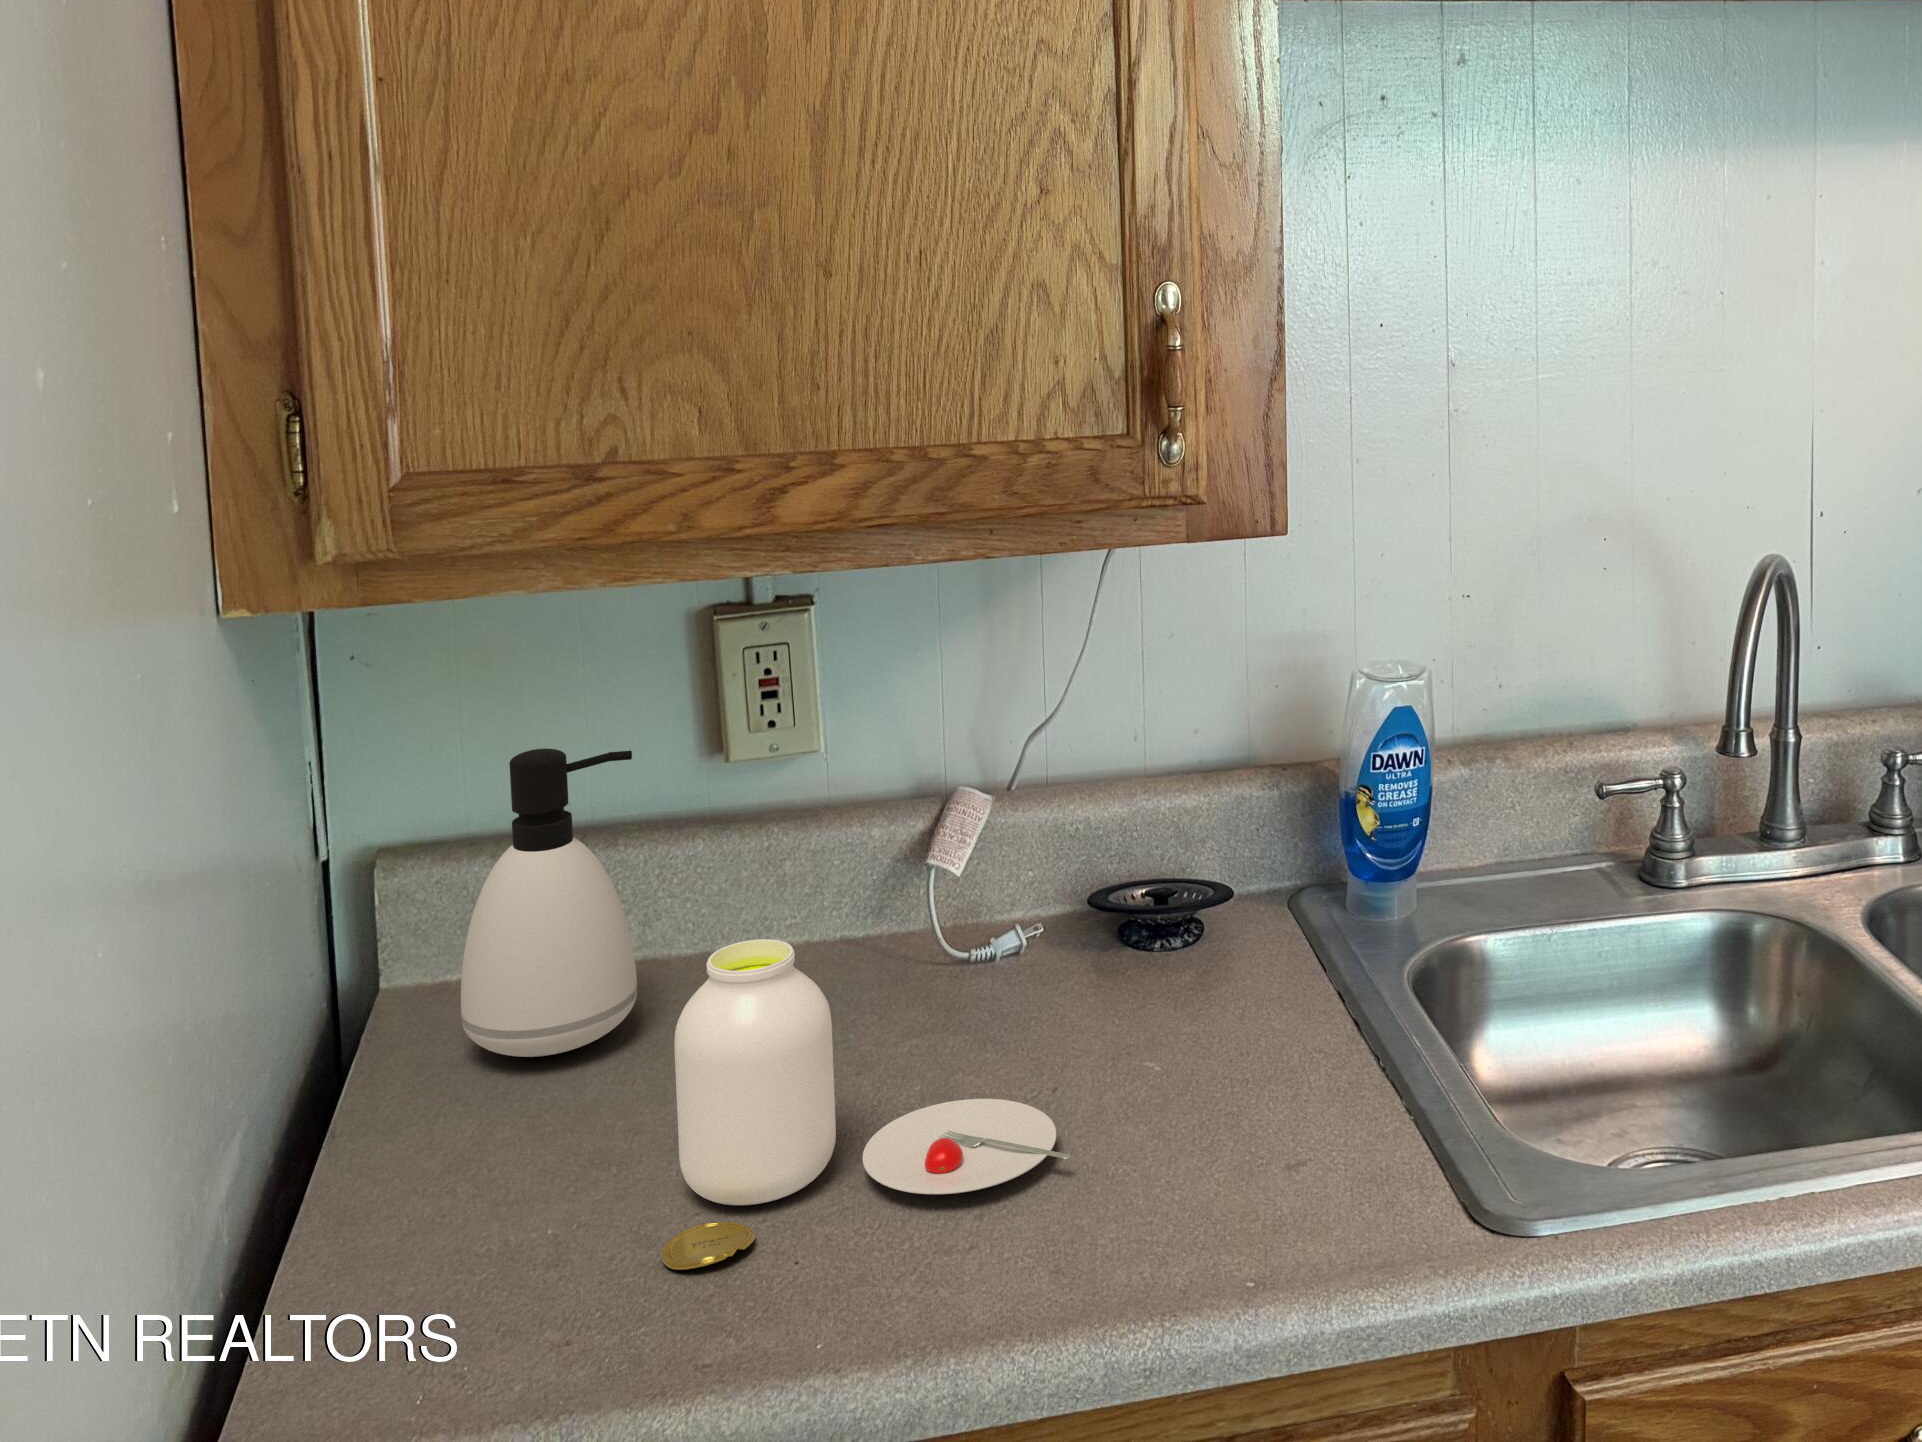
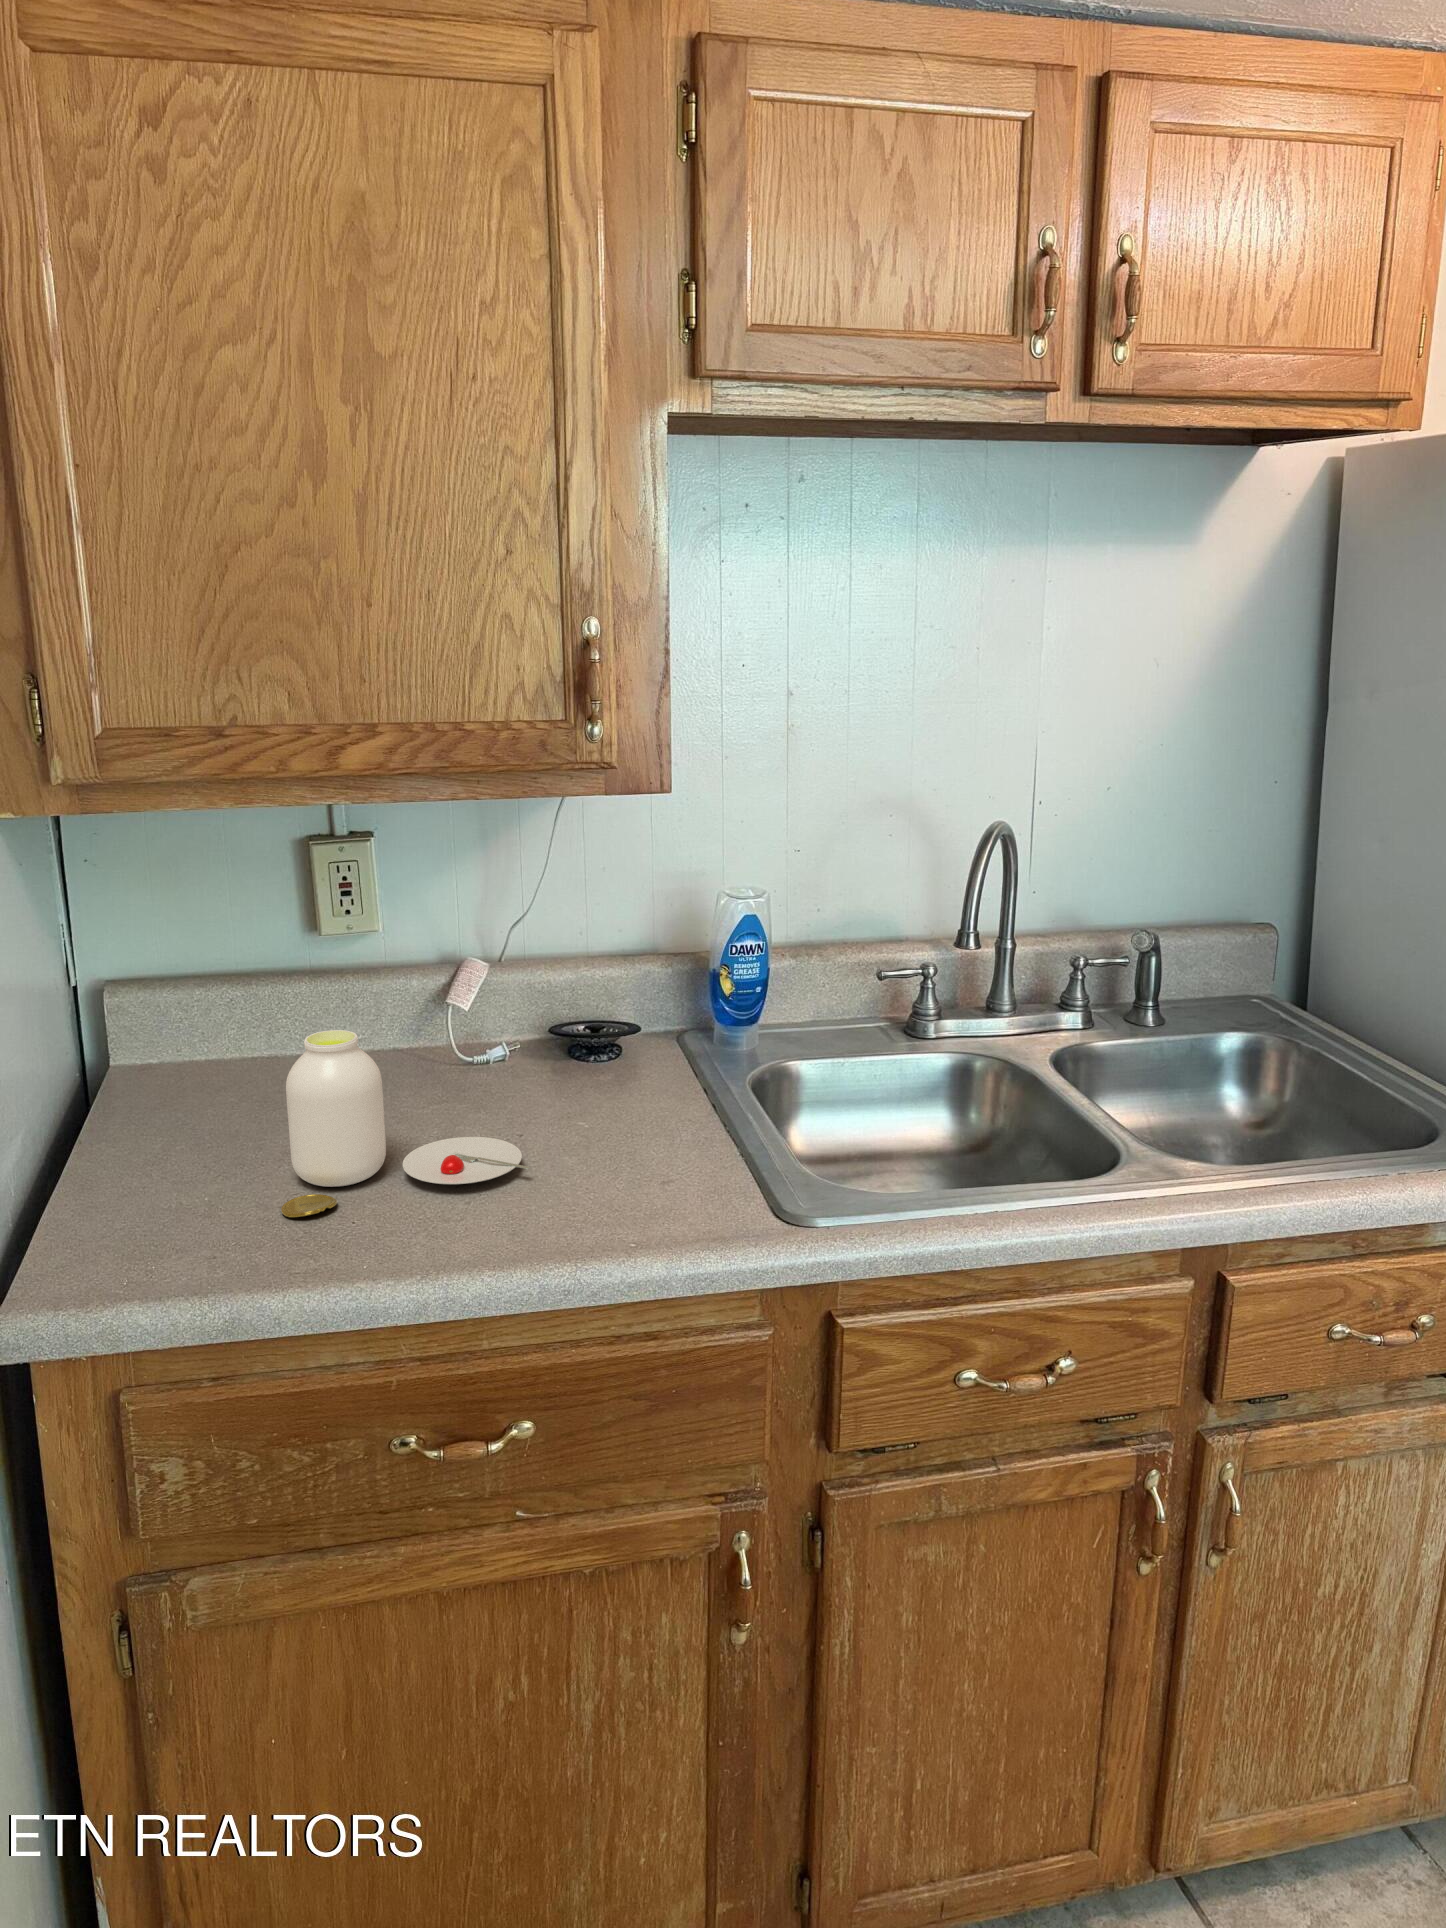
soap dispenser: present [461,749,637,1057] -> none [158,919,265,1106]

